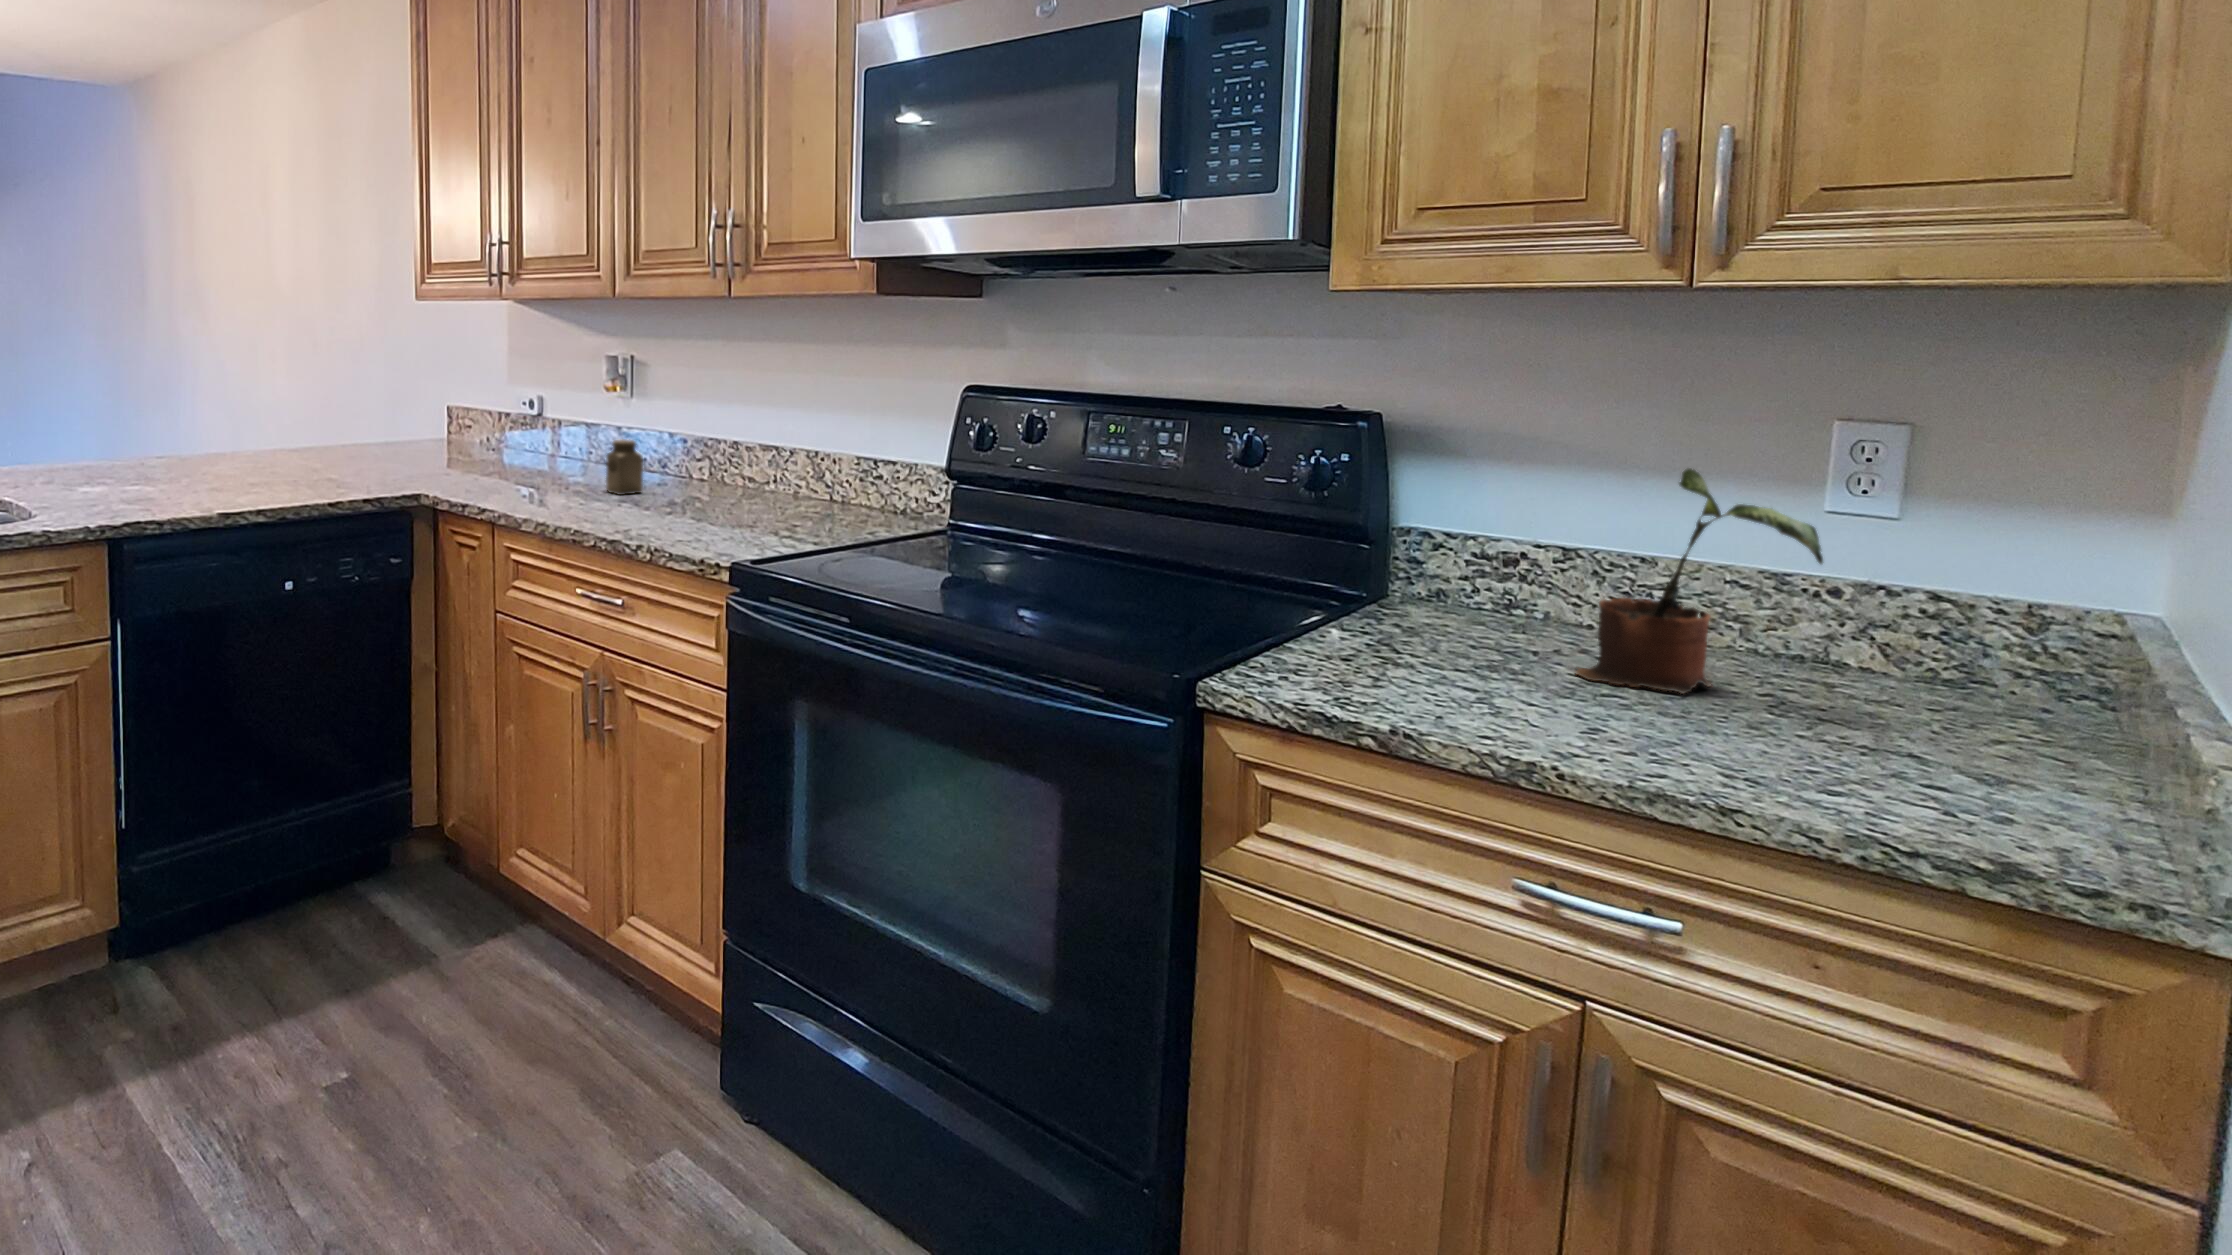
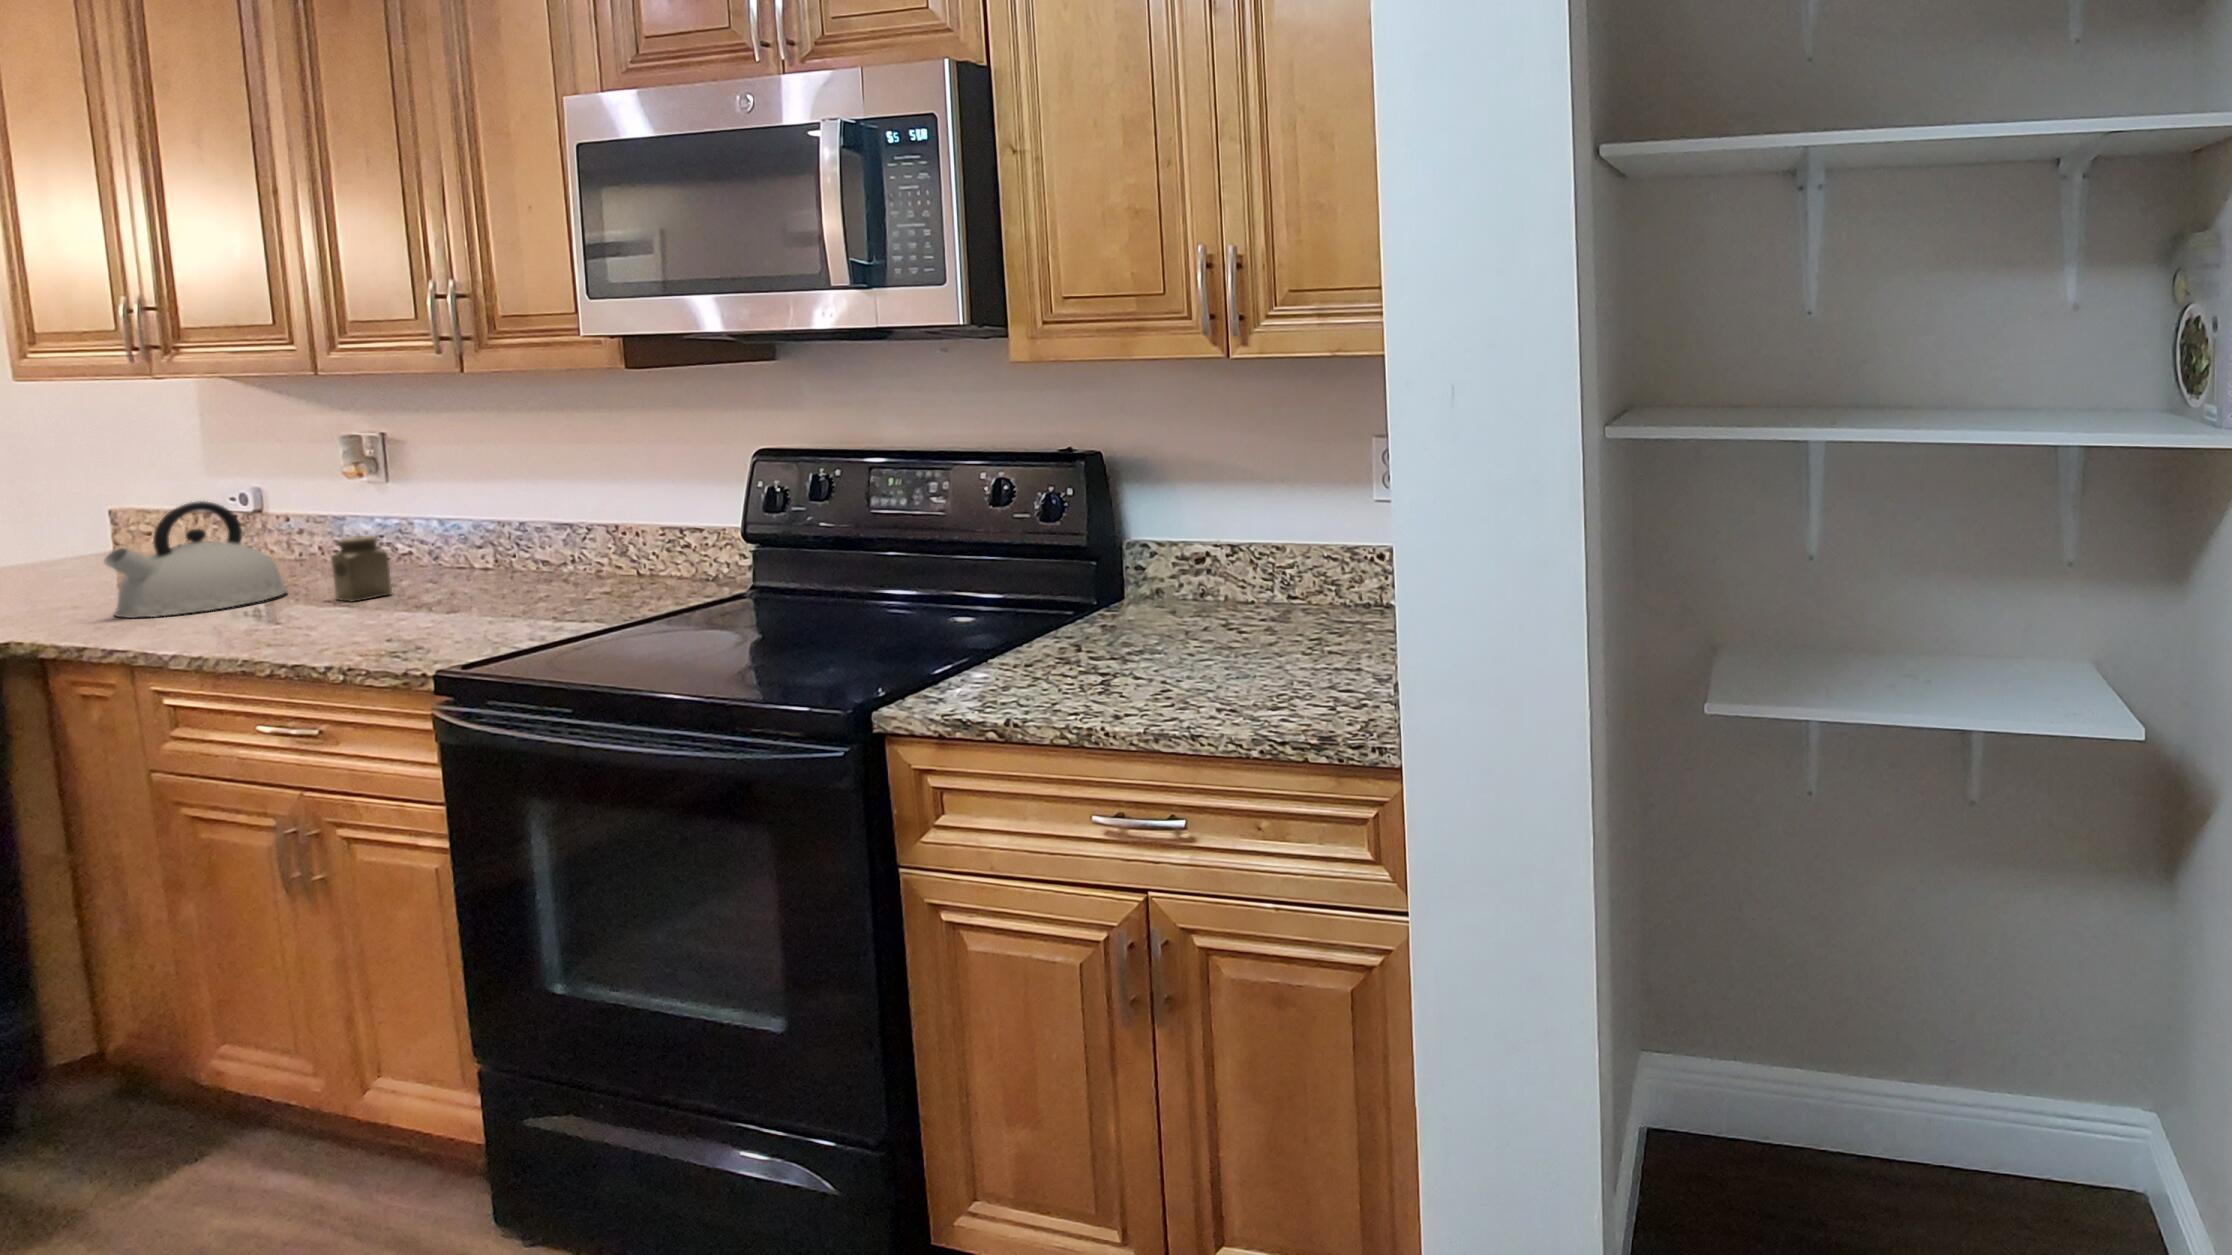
kettle: none [474,400,571,489] -> present [104,501,287,618]
potted plant: present [1576,469,1823,693] -> none [1194,487,1324,650]

